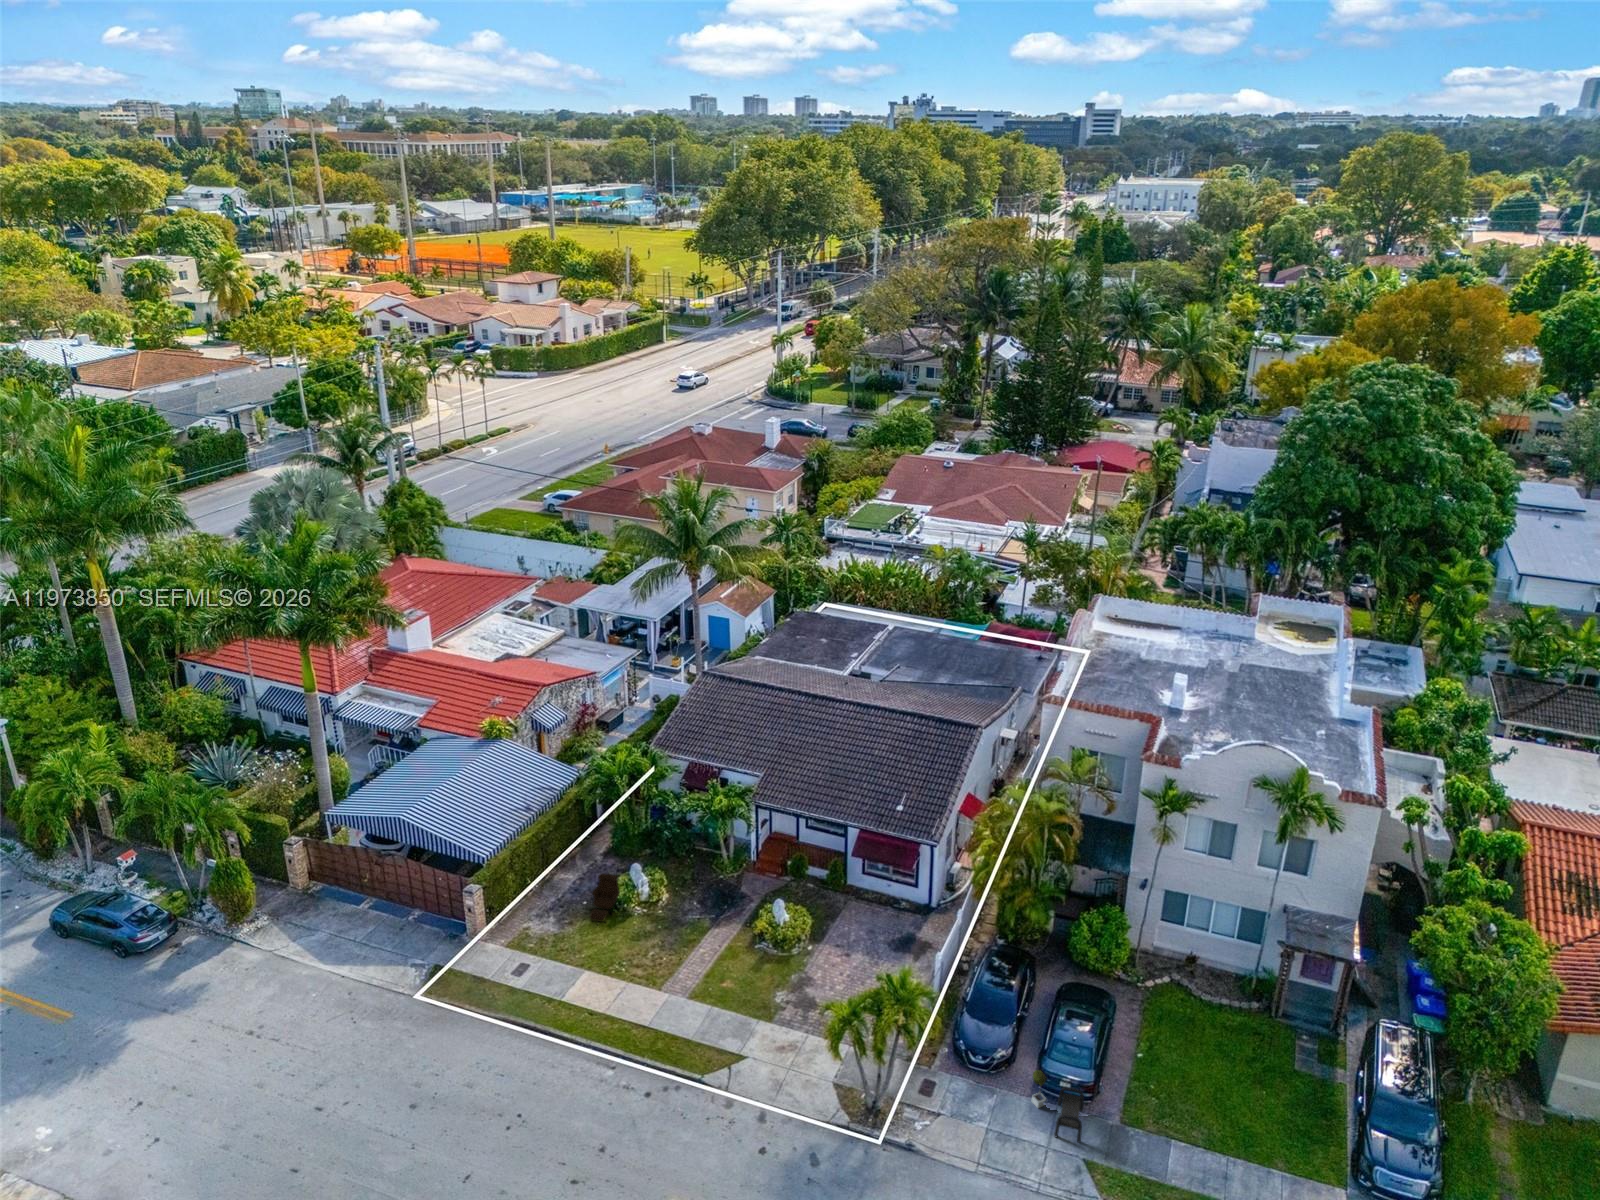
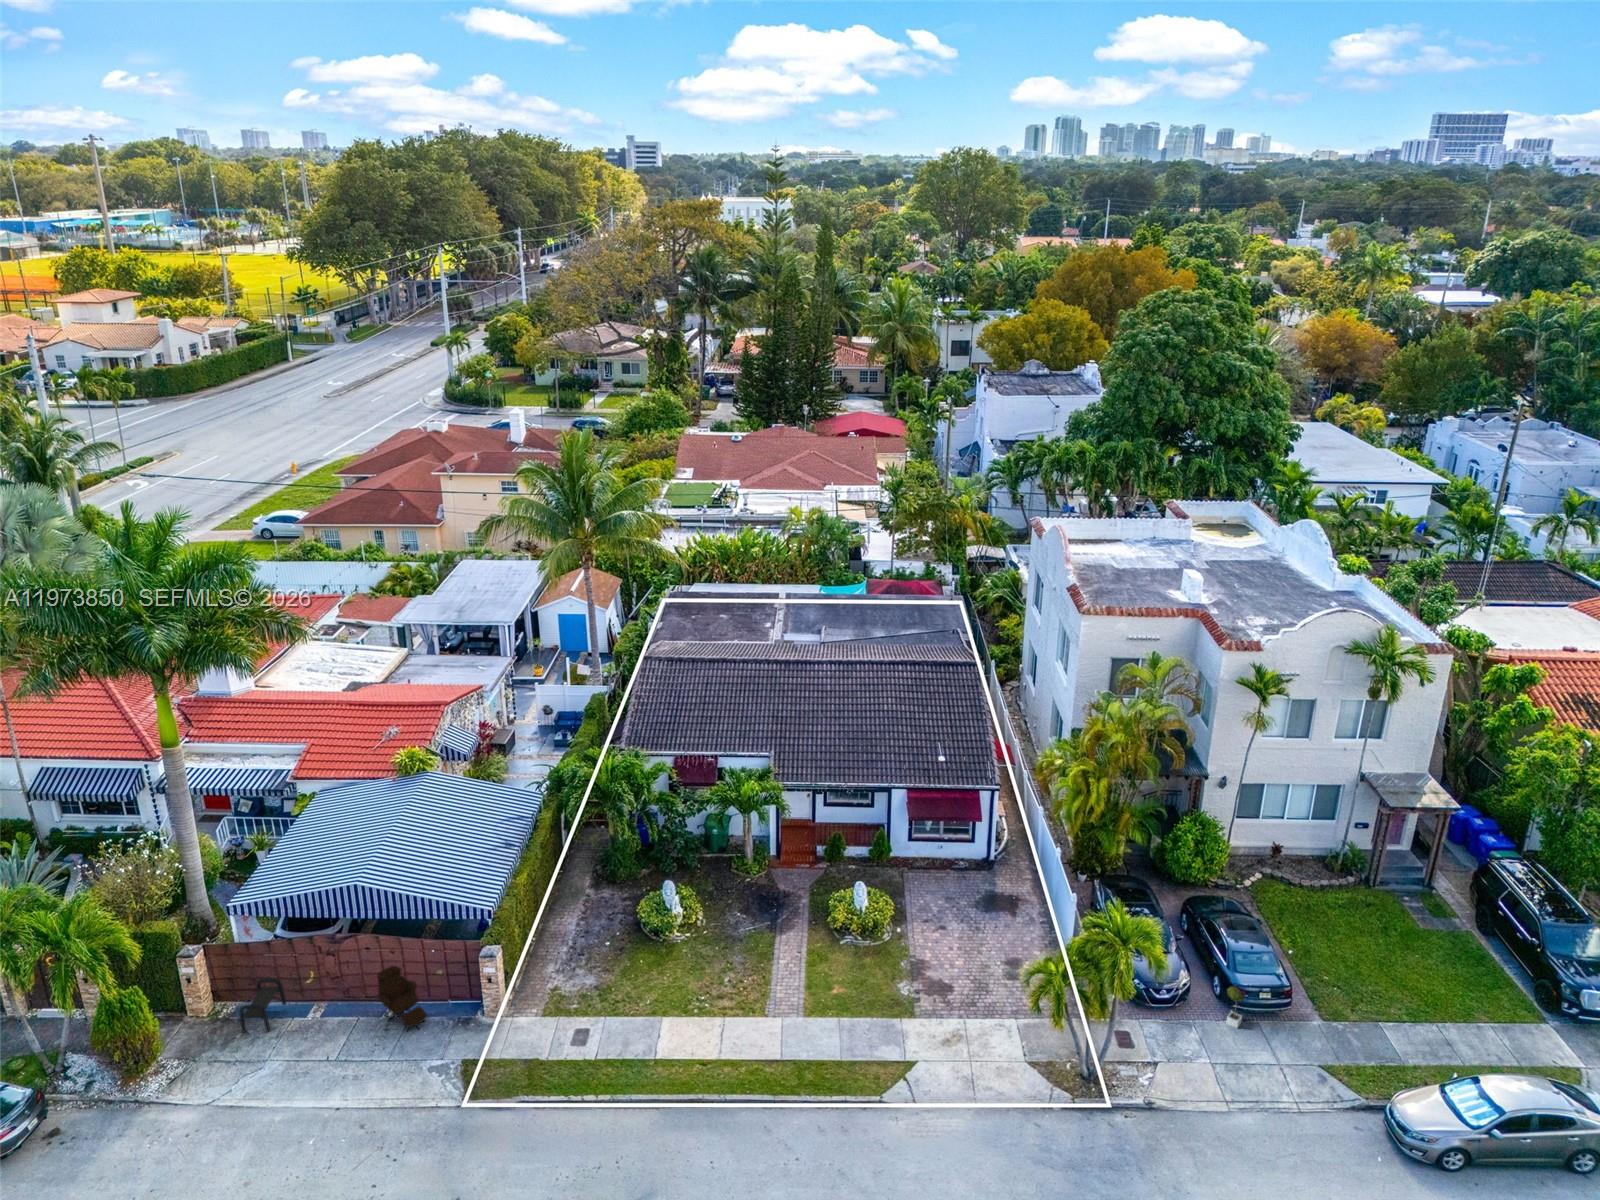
lounge chair: present [590,873,620,923] -> present [377,966,427,1029]
bench: present [1054,1087,1084,1143] -> present [239,978,286,1032]

